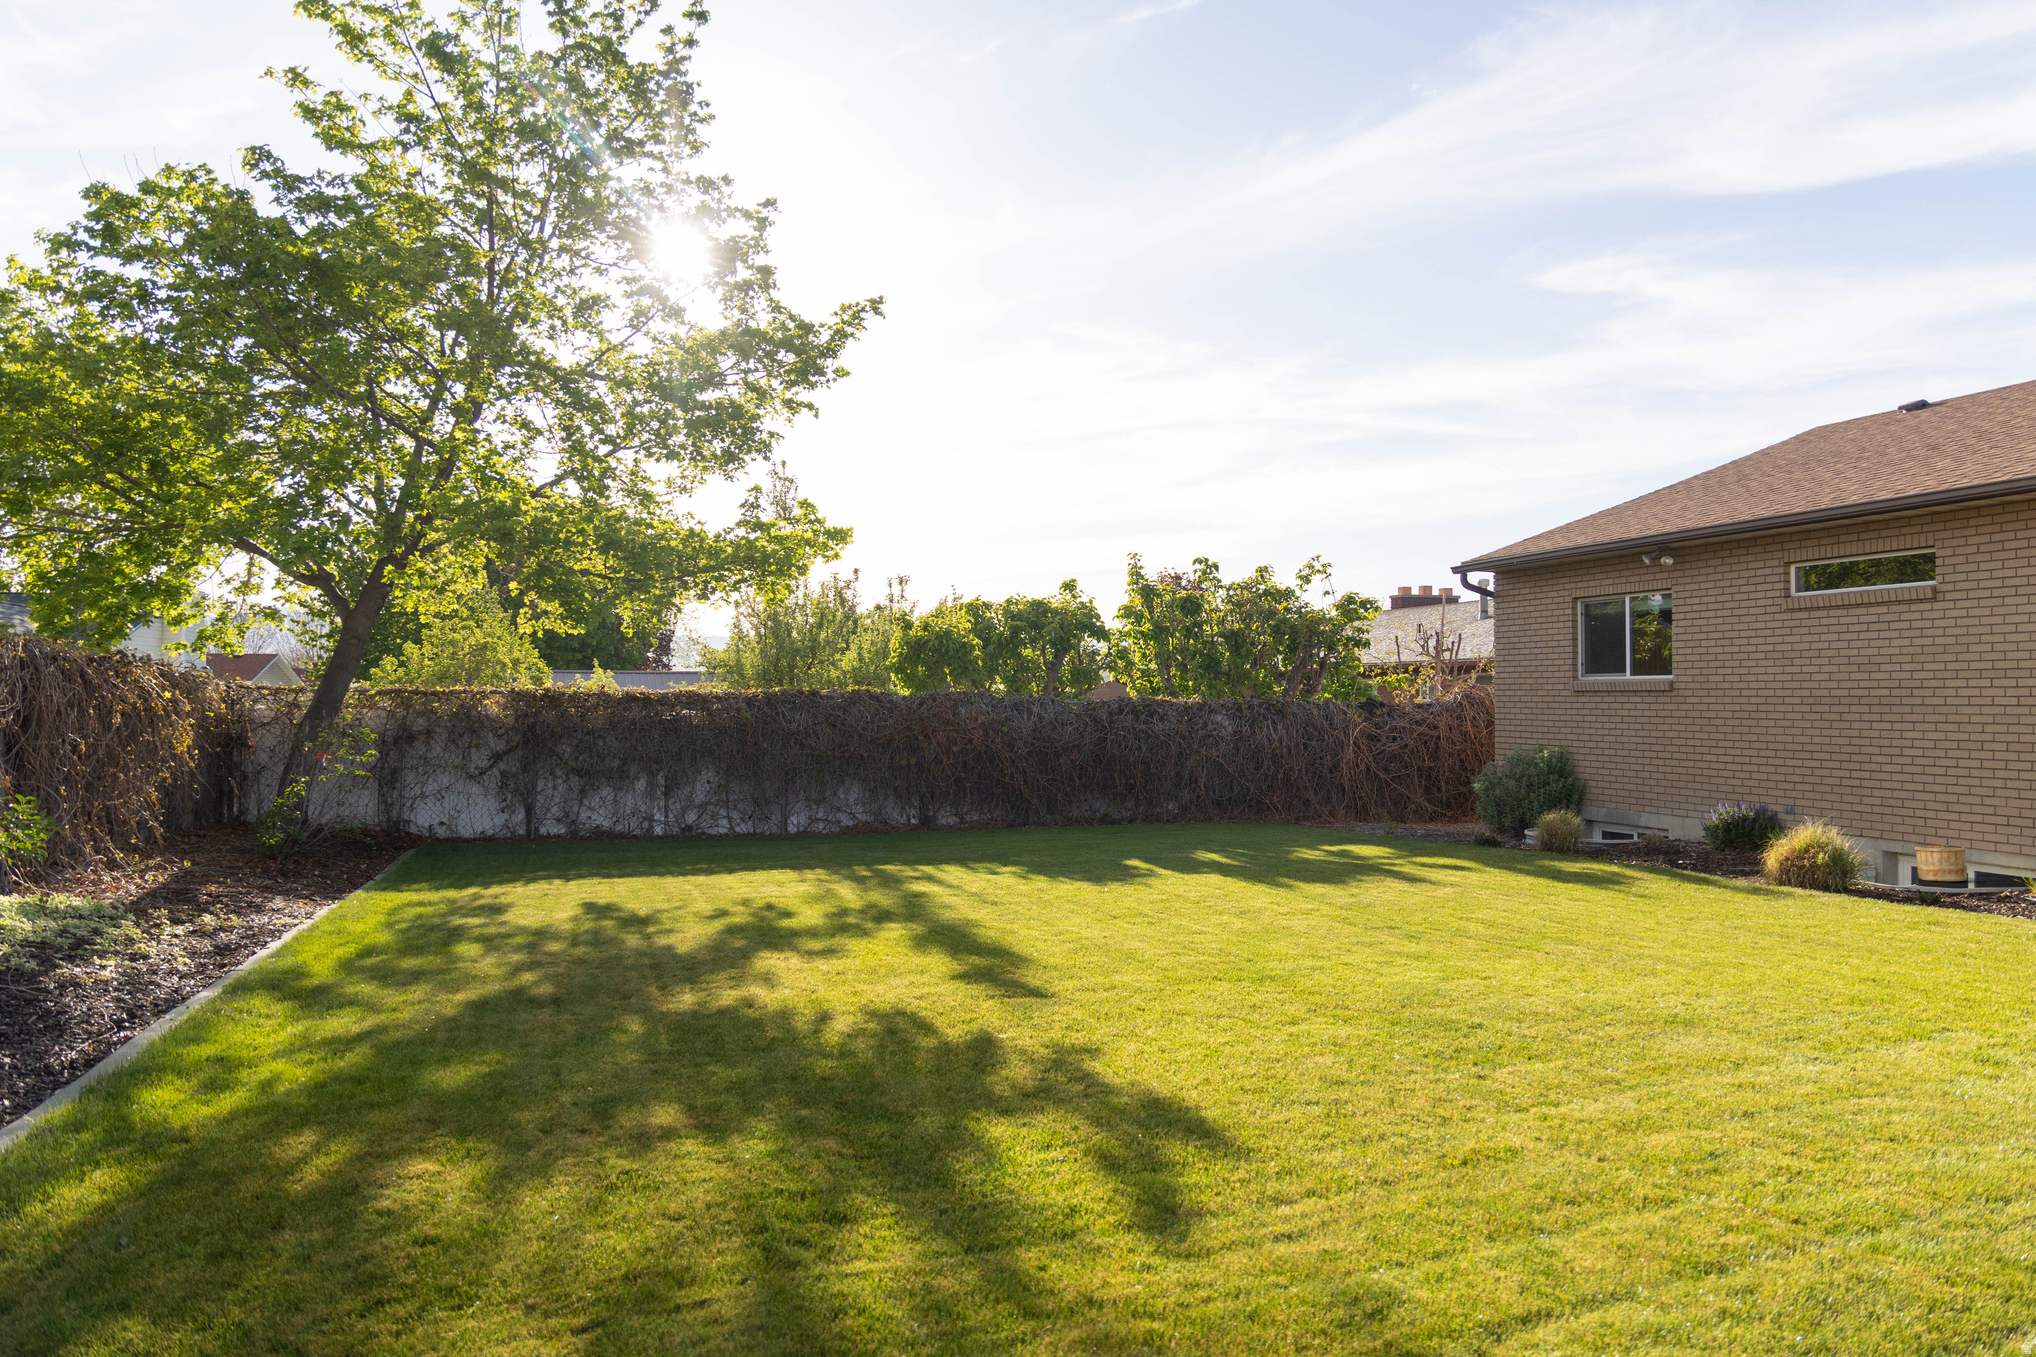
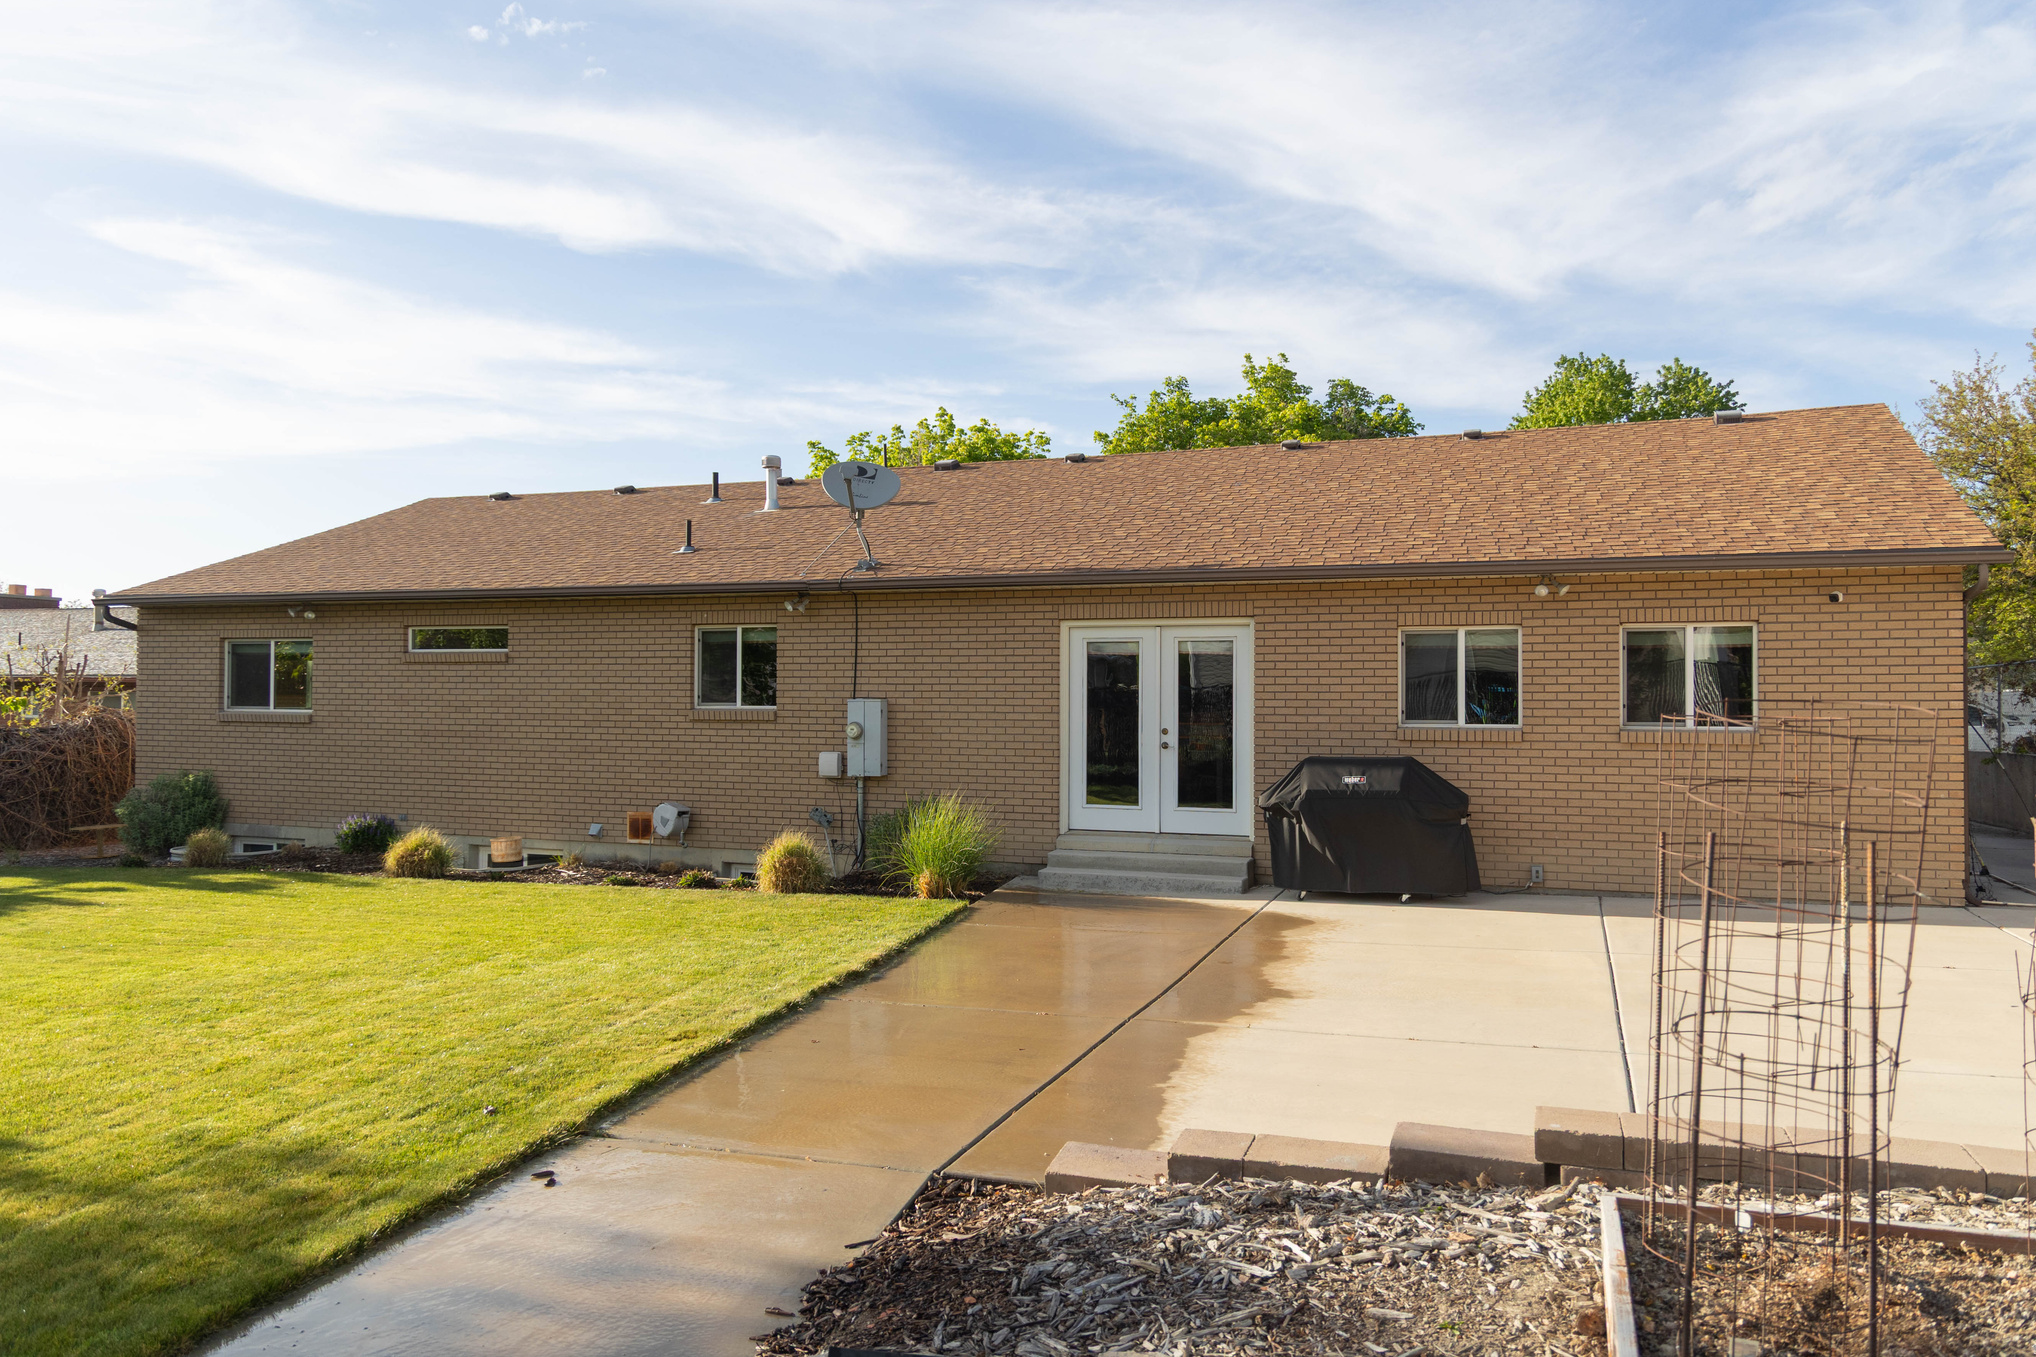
side table: none [1434,801,1486,834] -> present [72,824,125,858]

